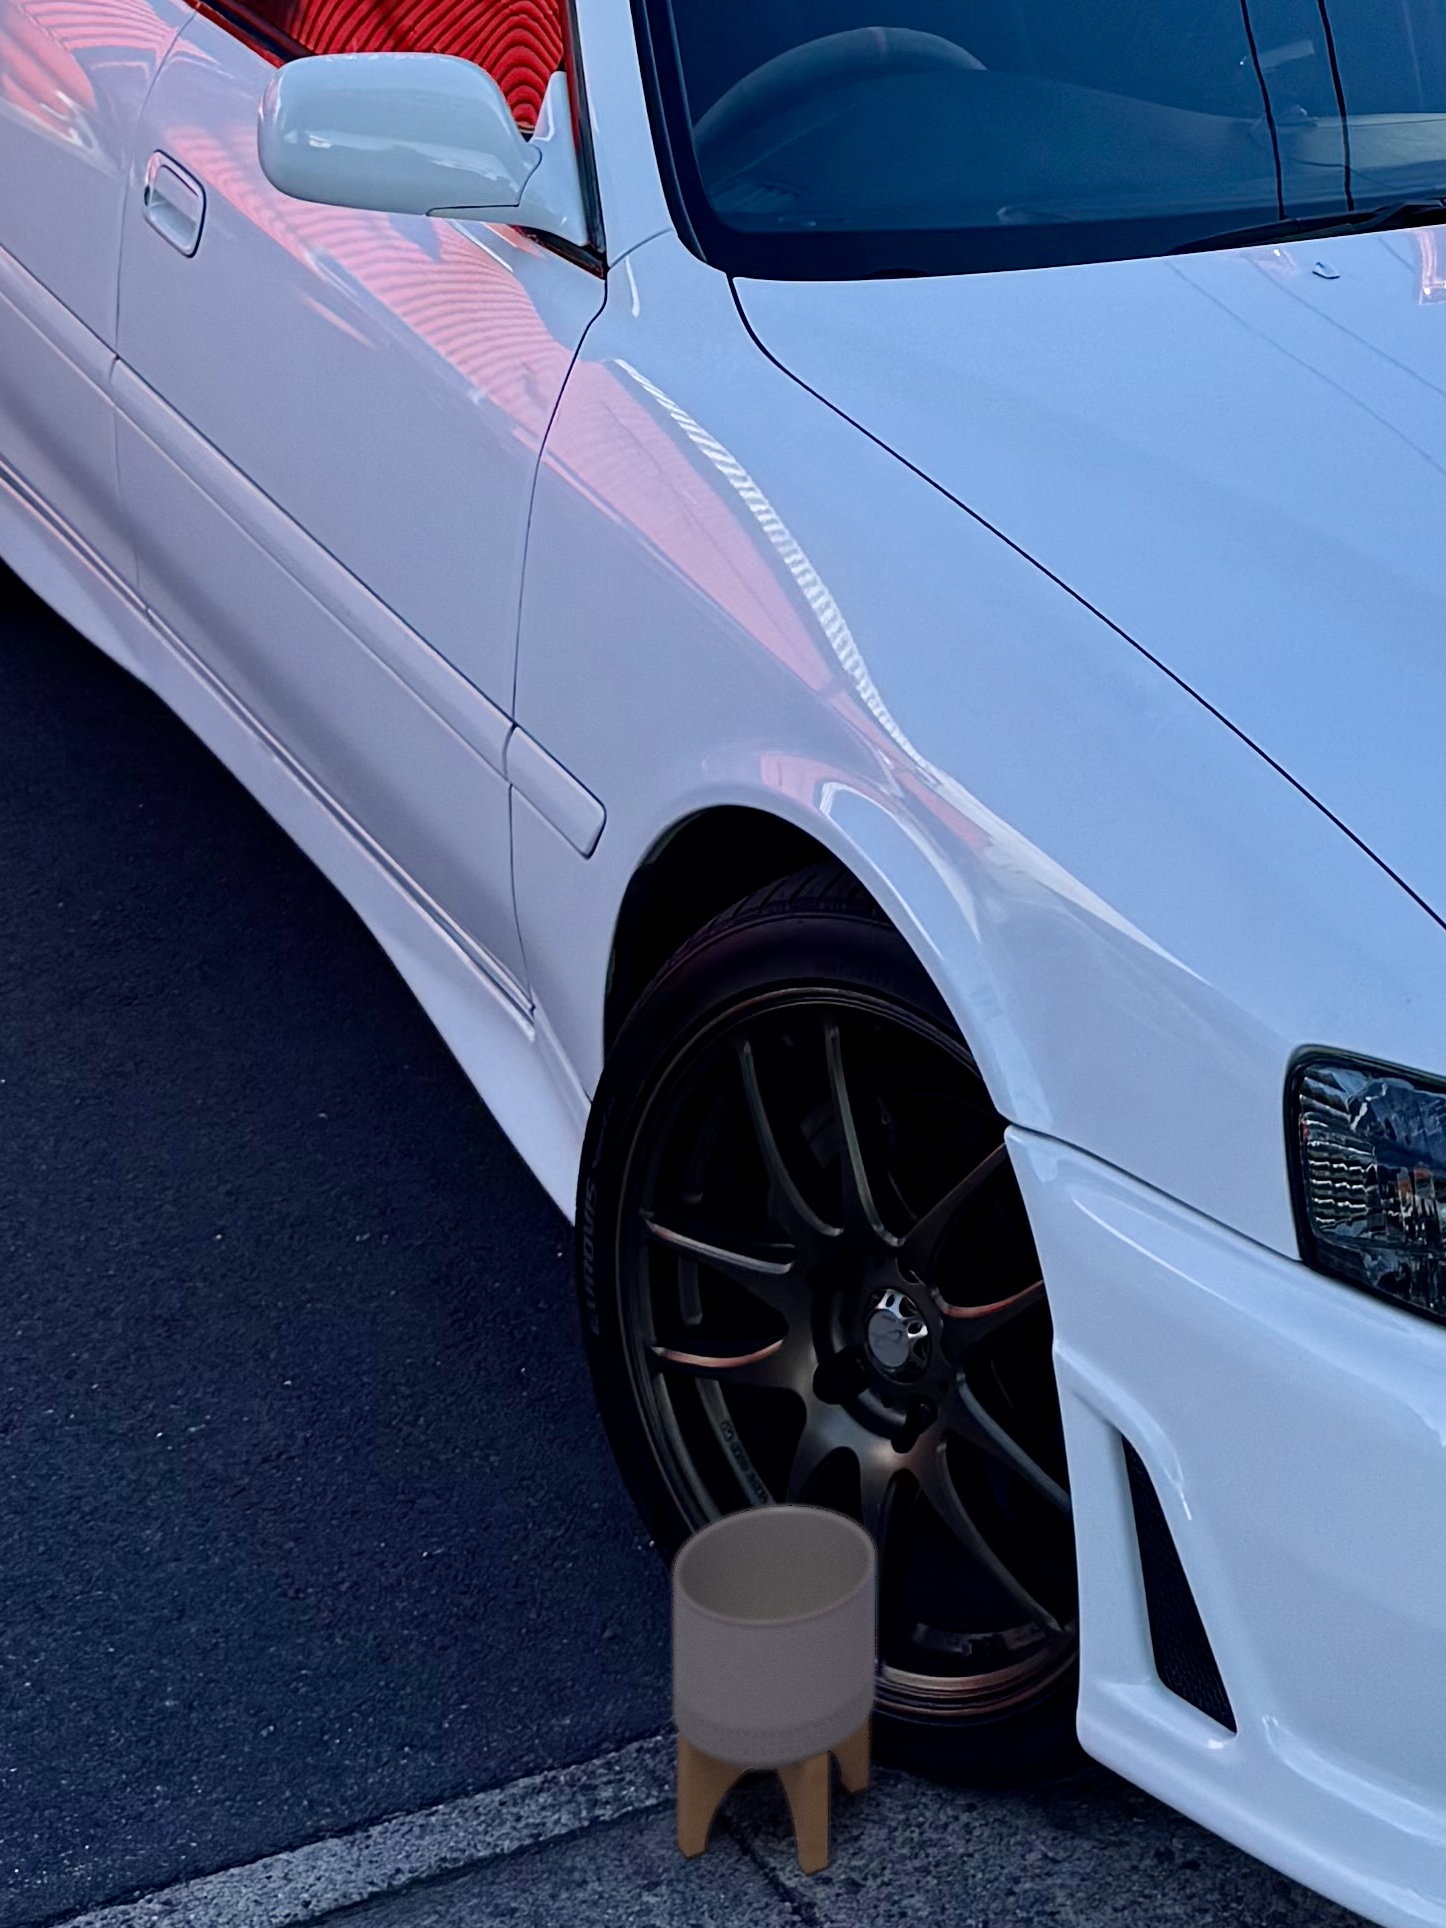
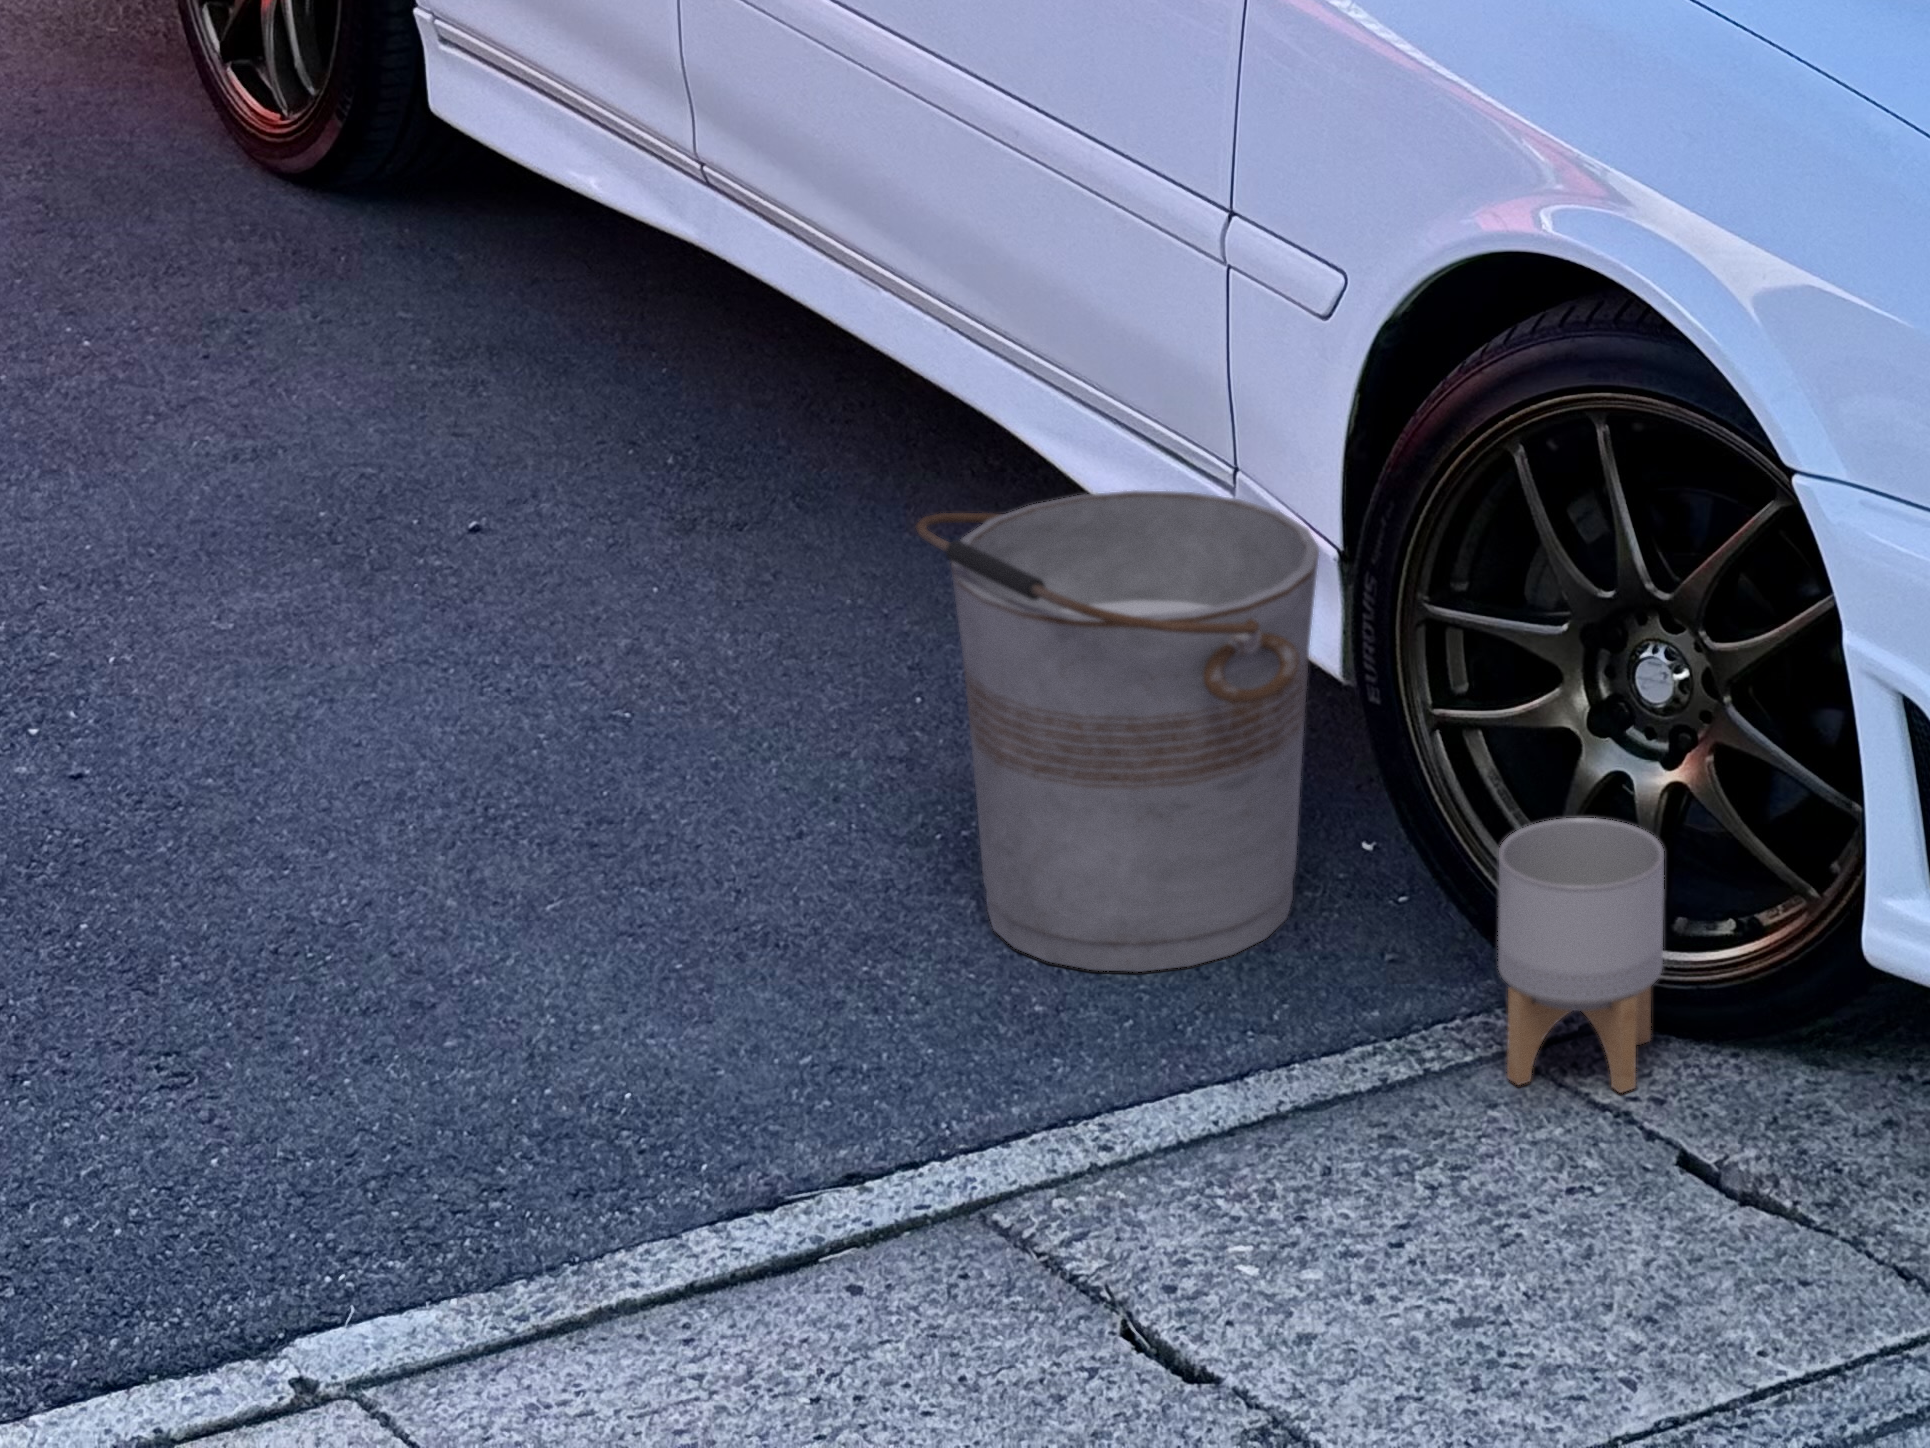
bucket: none [92,1049,554,1655] -> present [916,491,1319,972]

